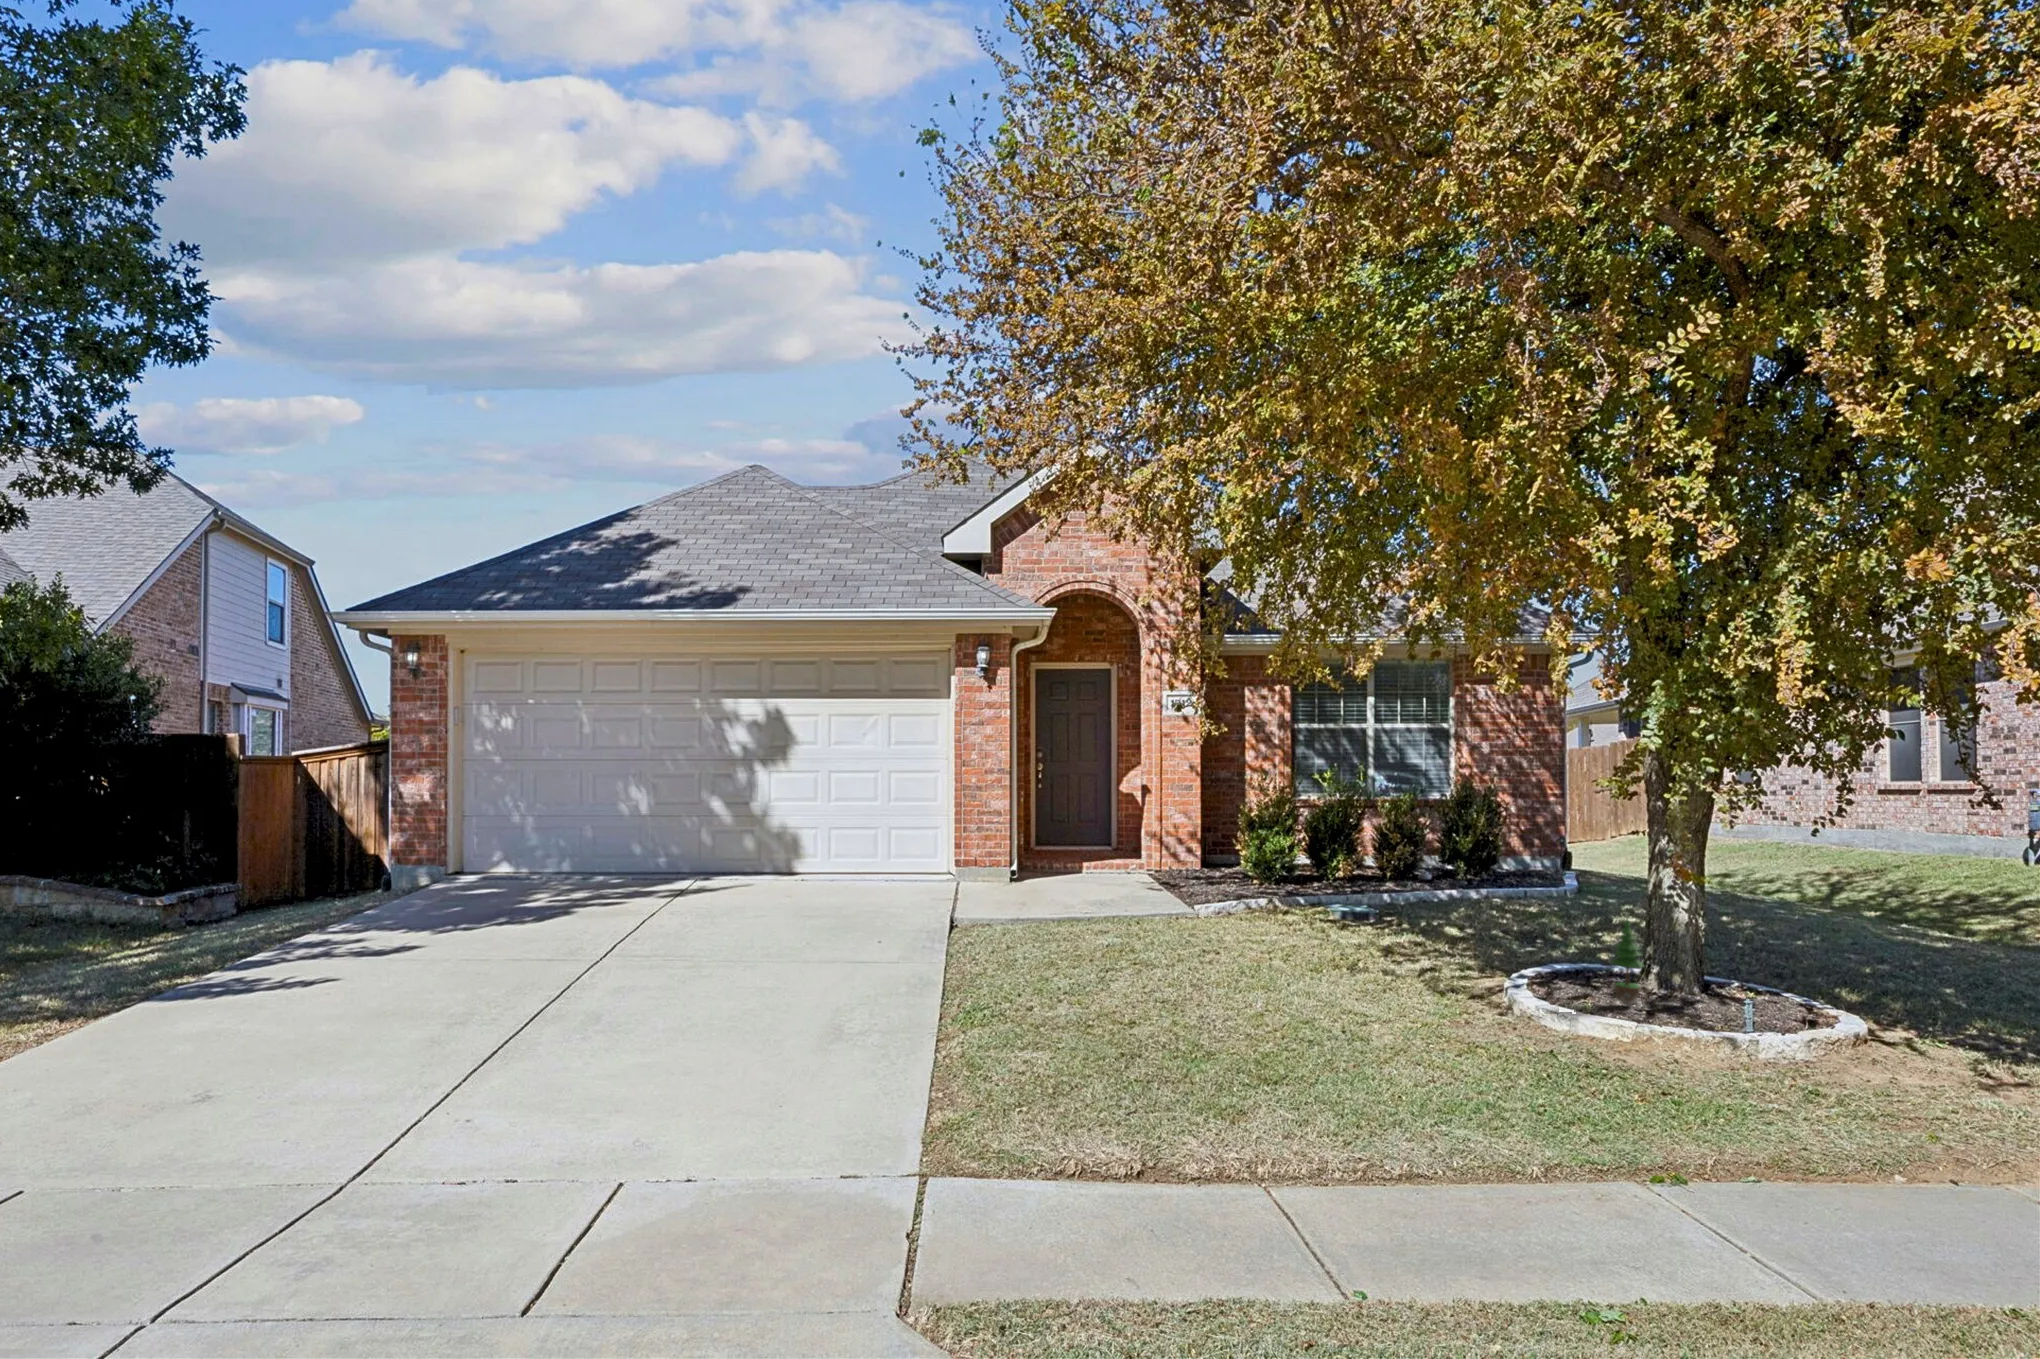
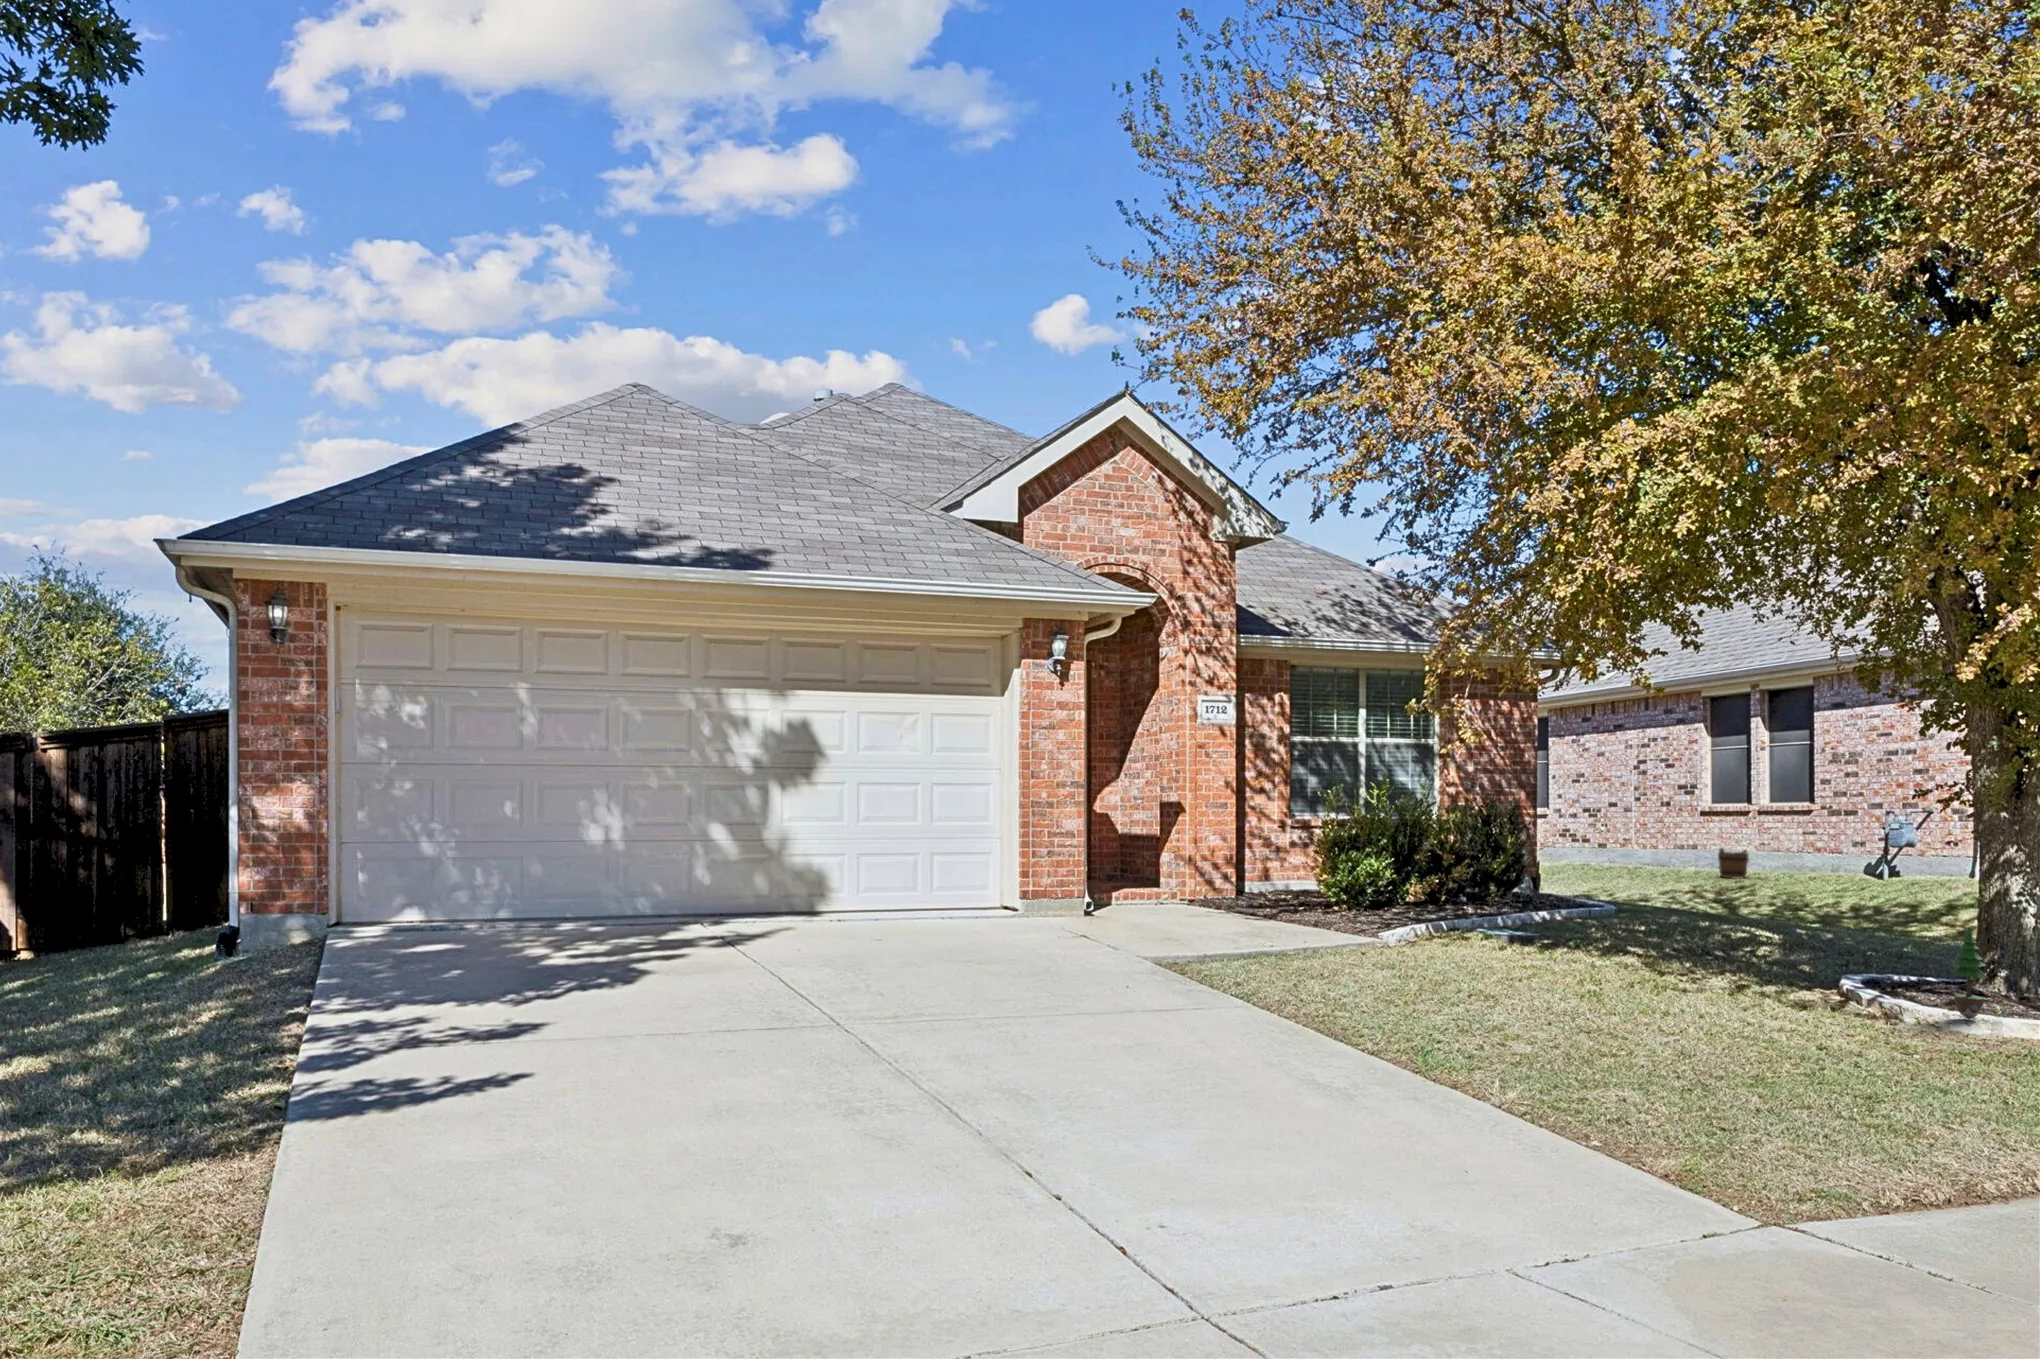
bucket: none [1888,823,1921,853] -> present [1718,848,1749,878]

